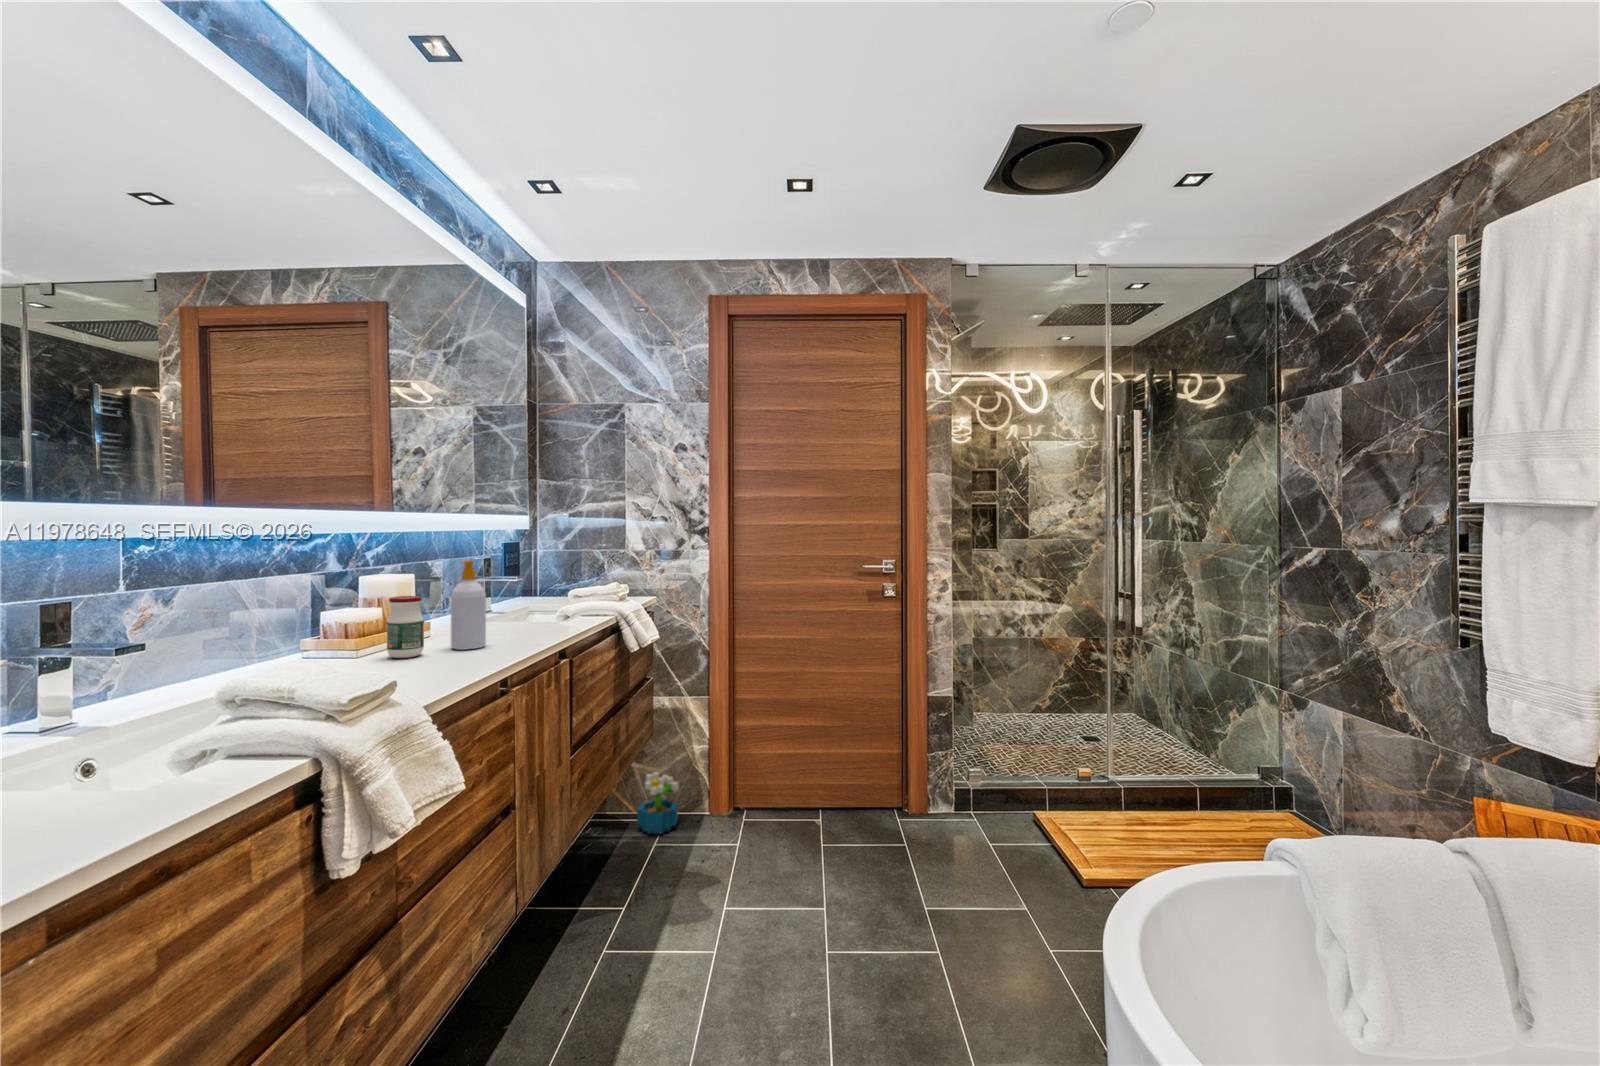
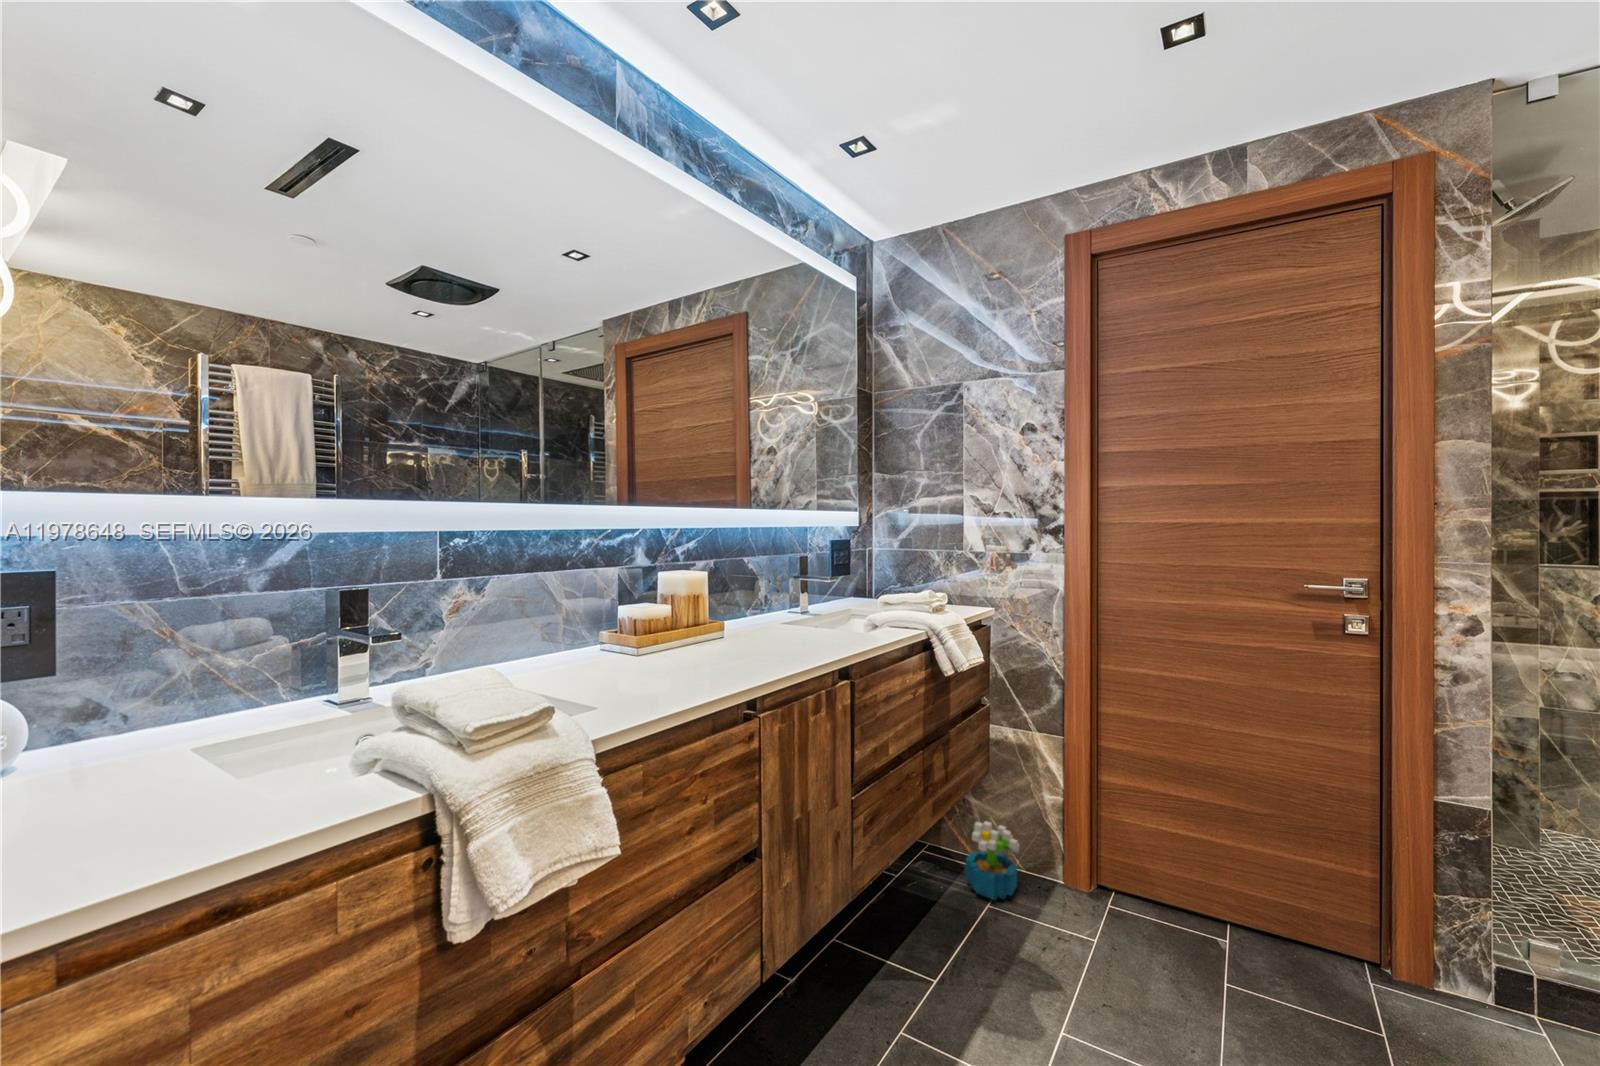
soap bottle: present [451,560,486,650] -> none [713,560,749,661]
jar: present [387,596,424,658] -> none [646,597,682,664]

